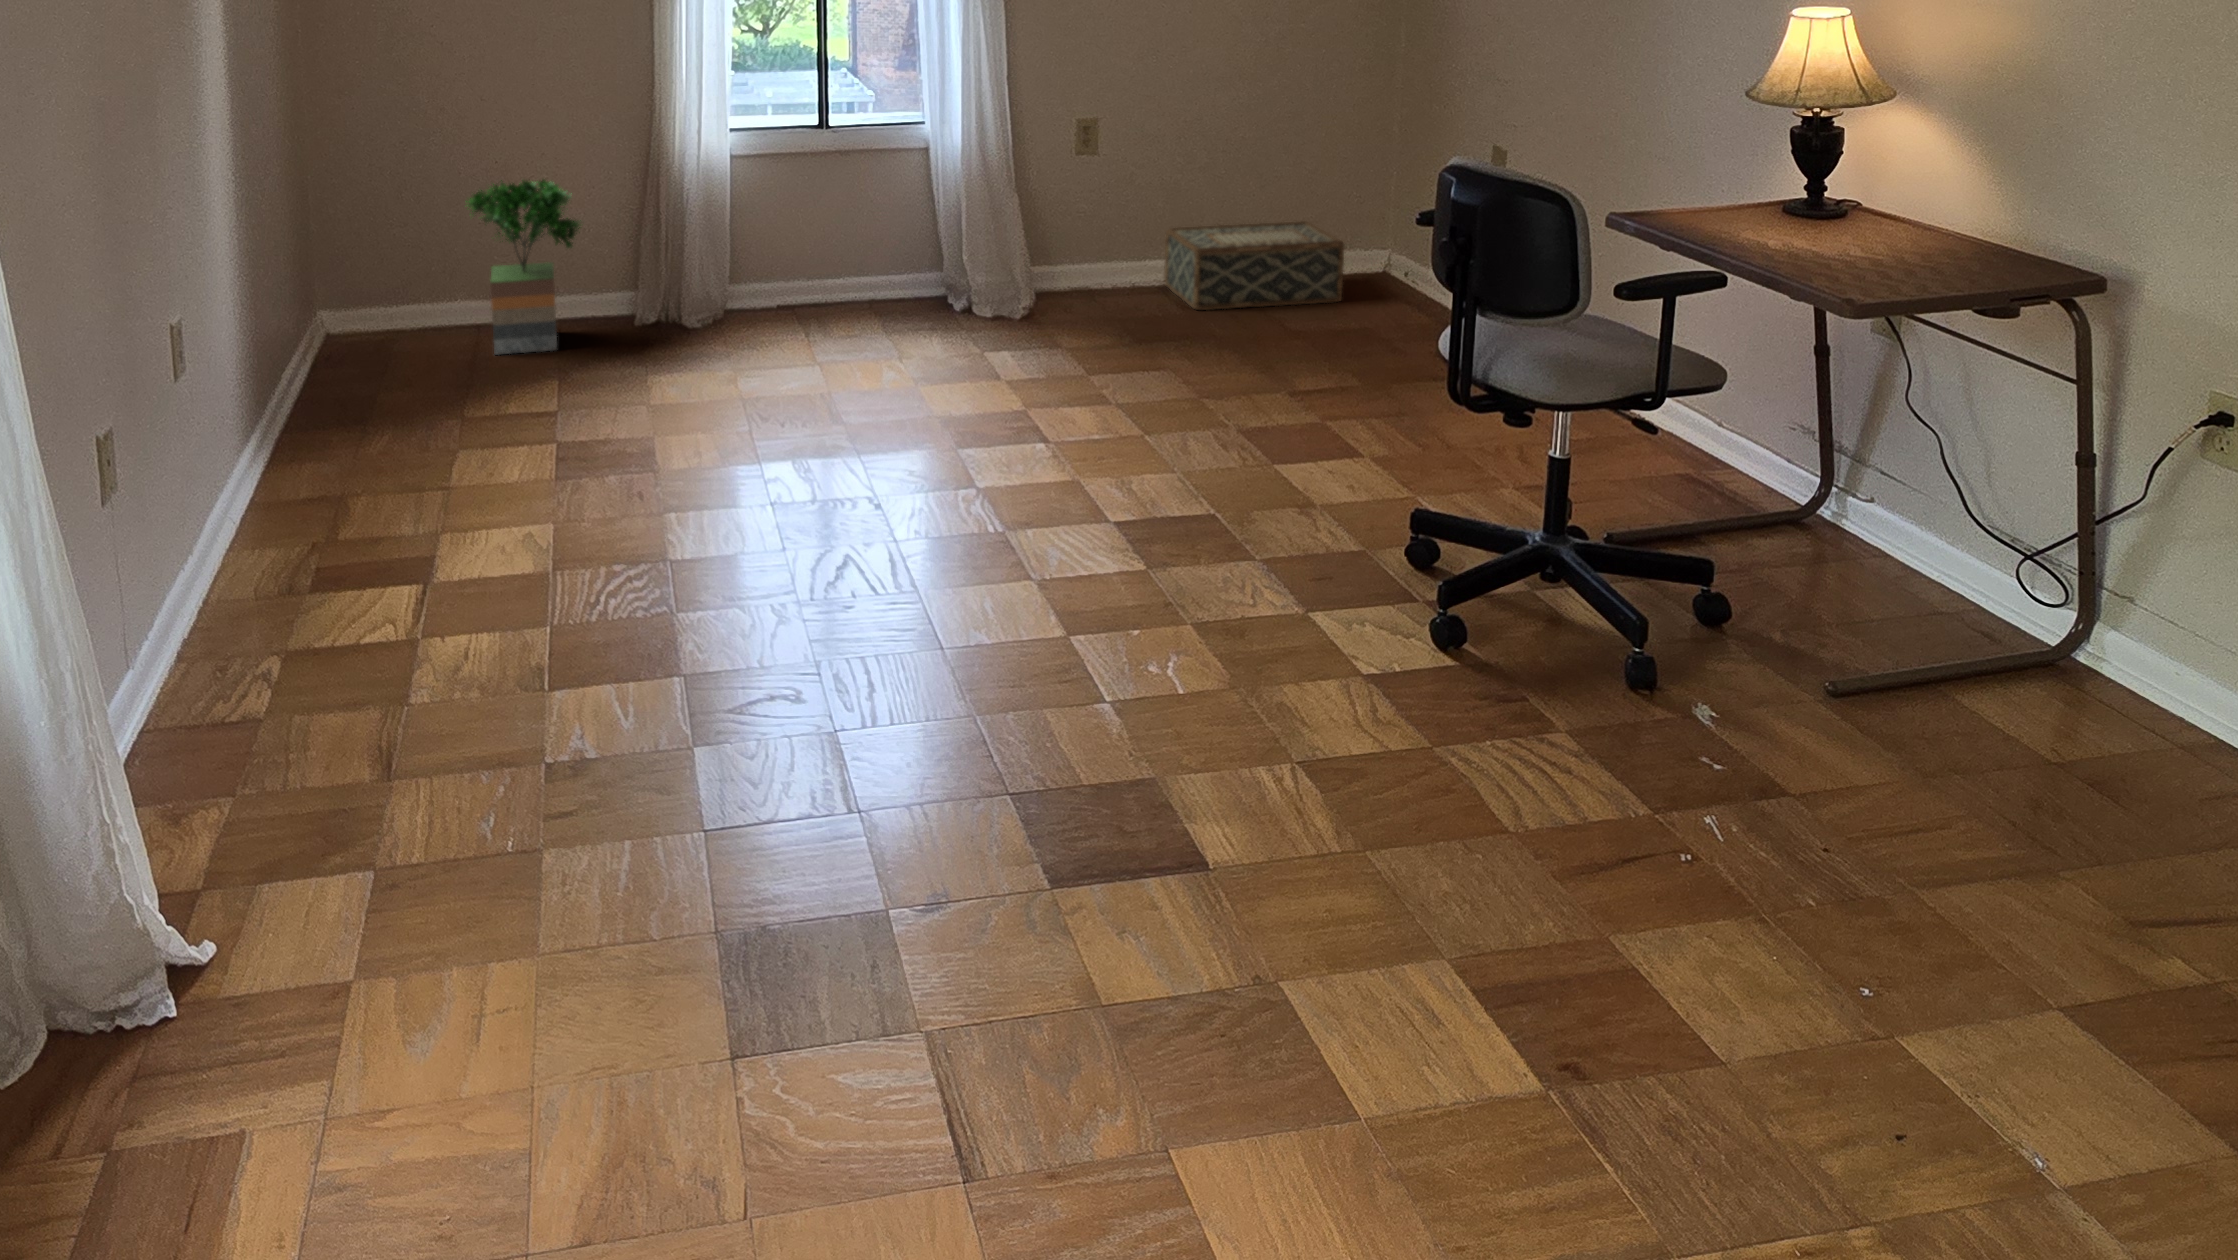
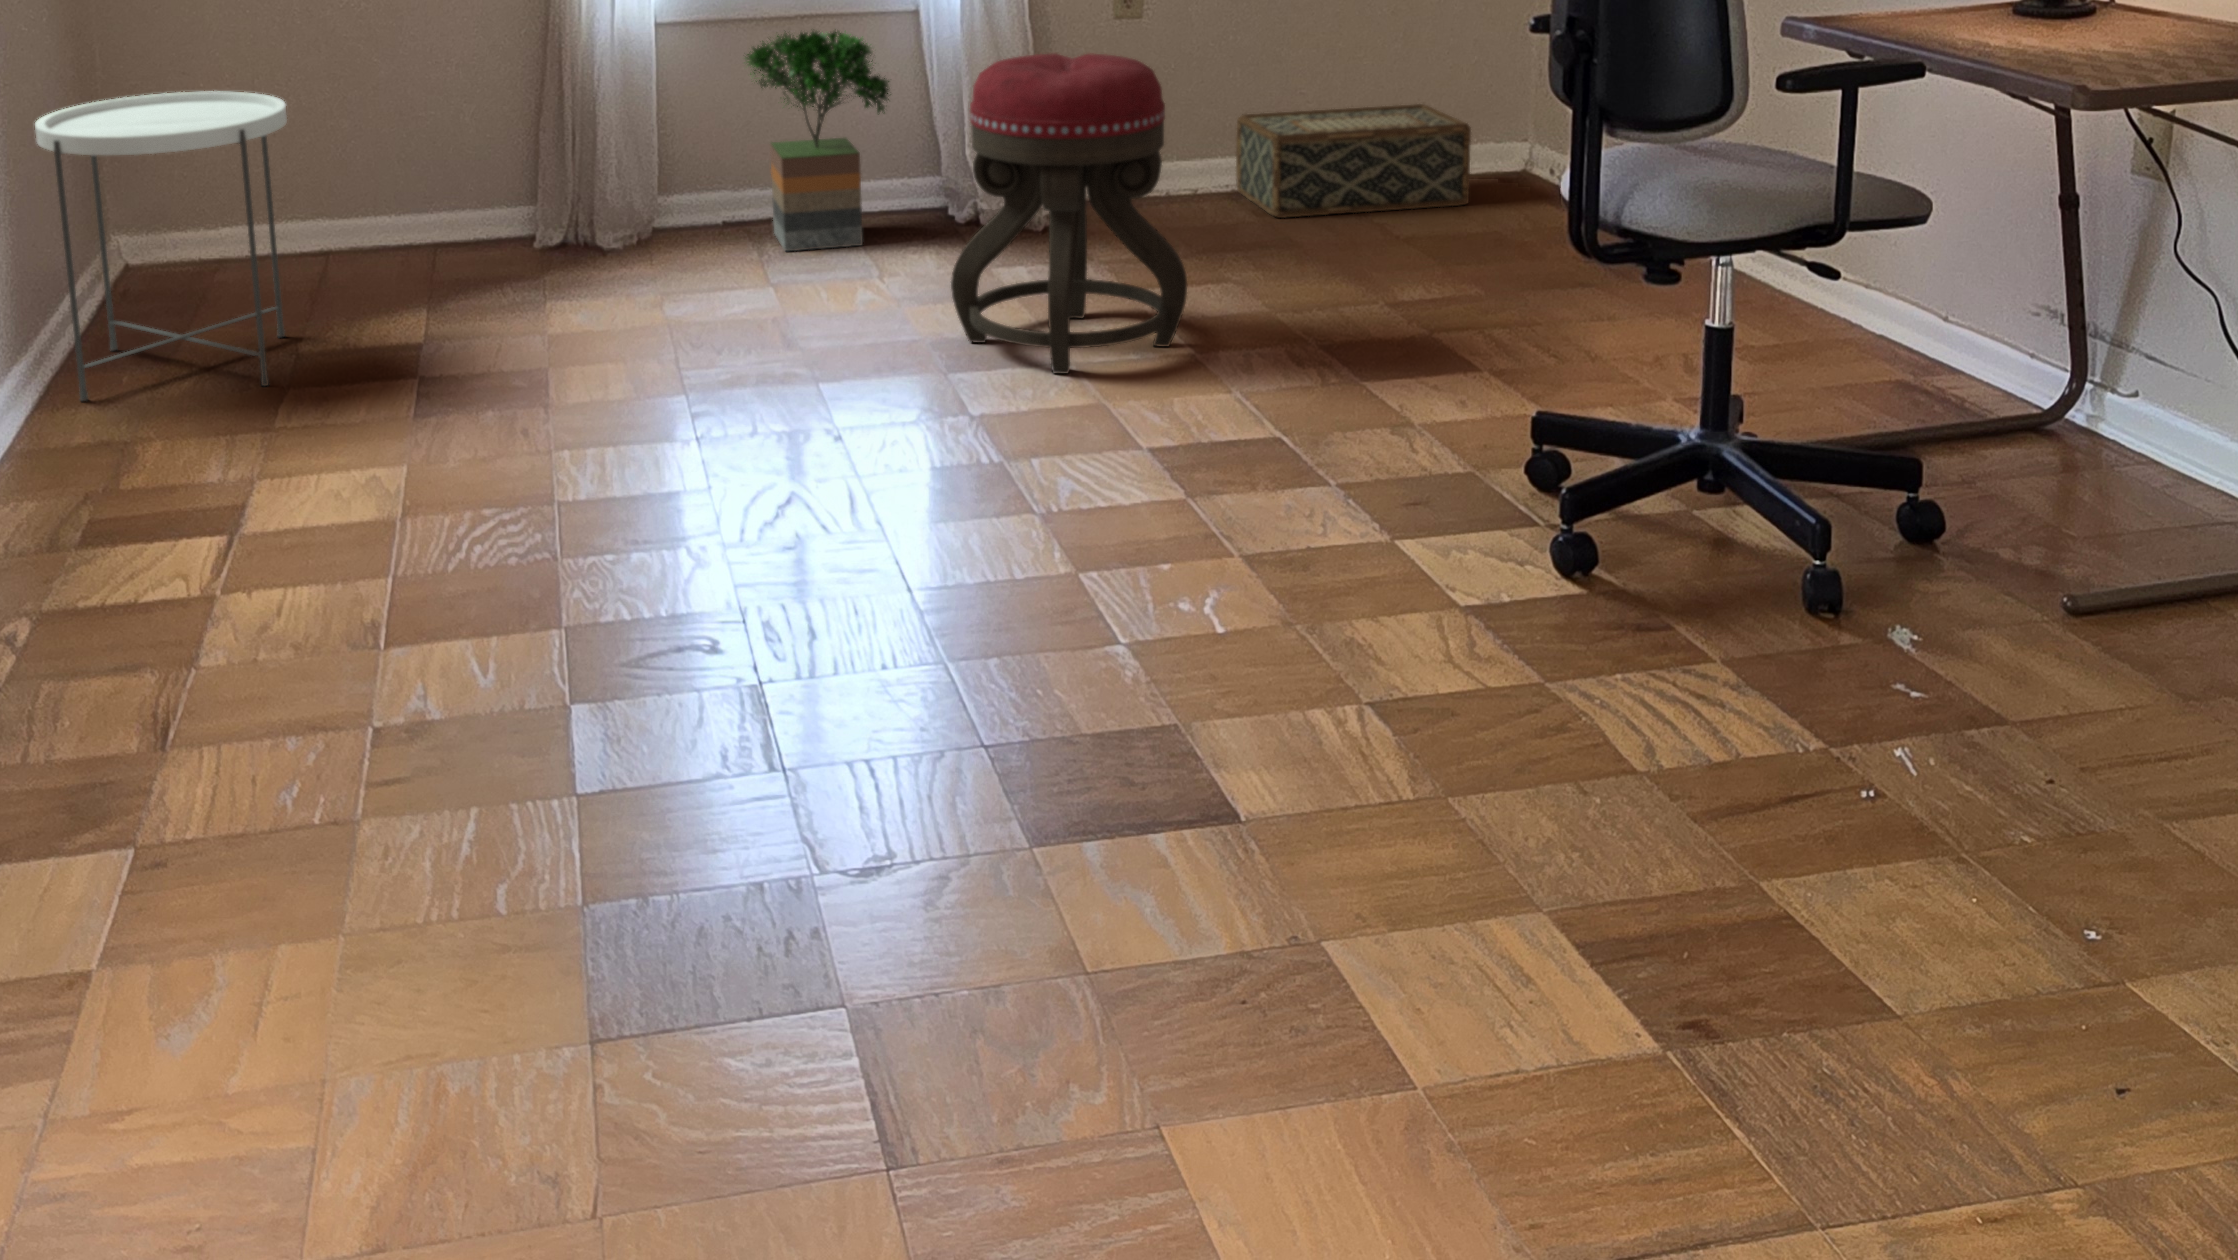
potted tree: present [466,180,581,354] -> present [746,31,891,251]
ottoman: none [959,202,1138,450] -> present [951,53,1187,374]
side table: none [276,216,462,455] -> present [35,91,287,401]

